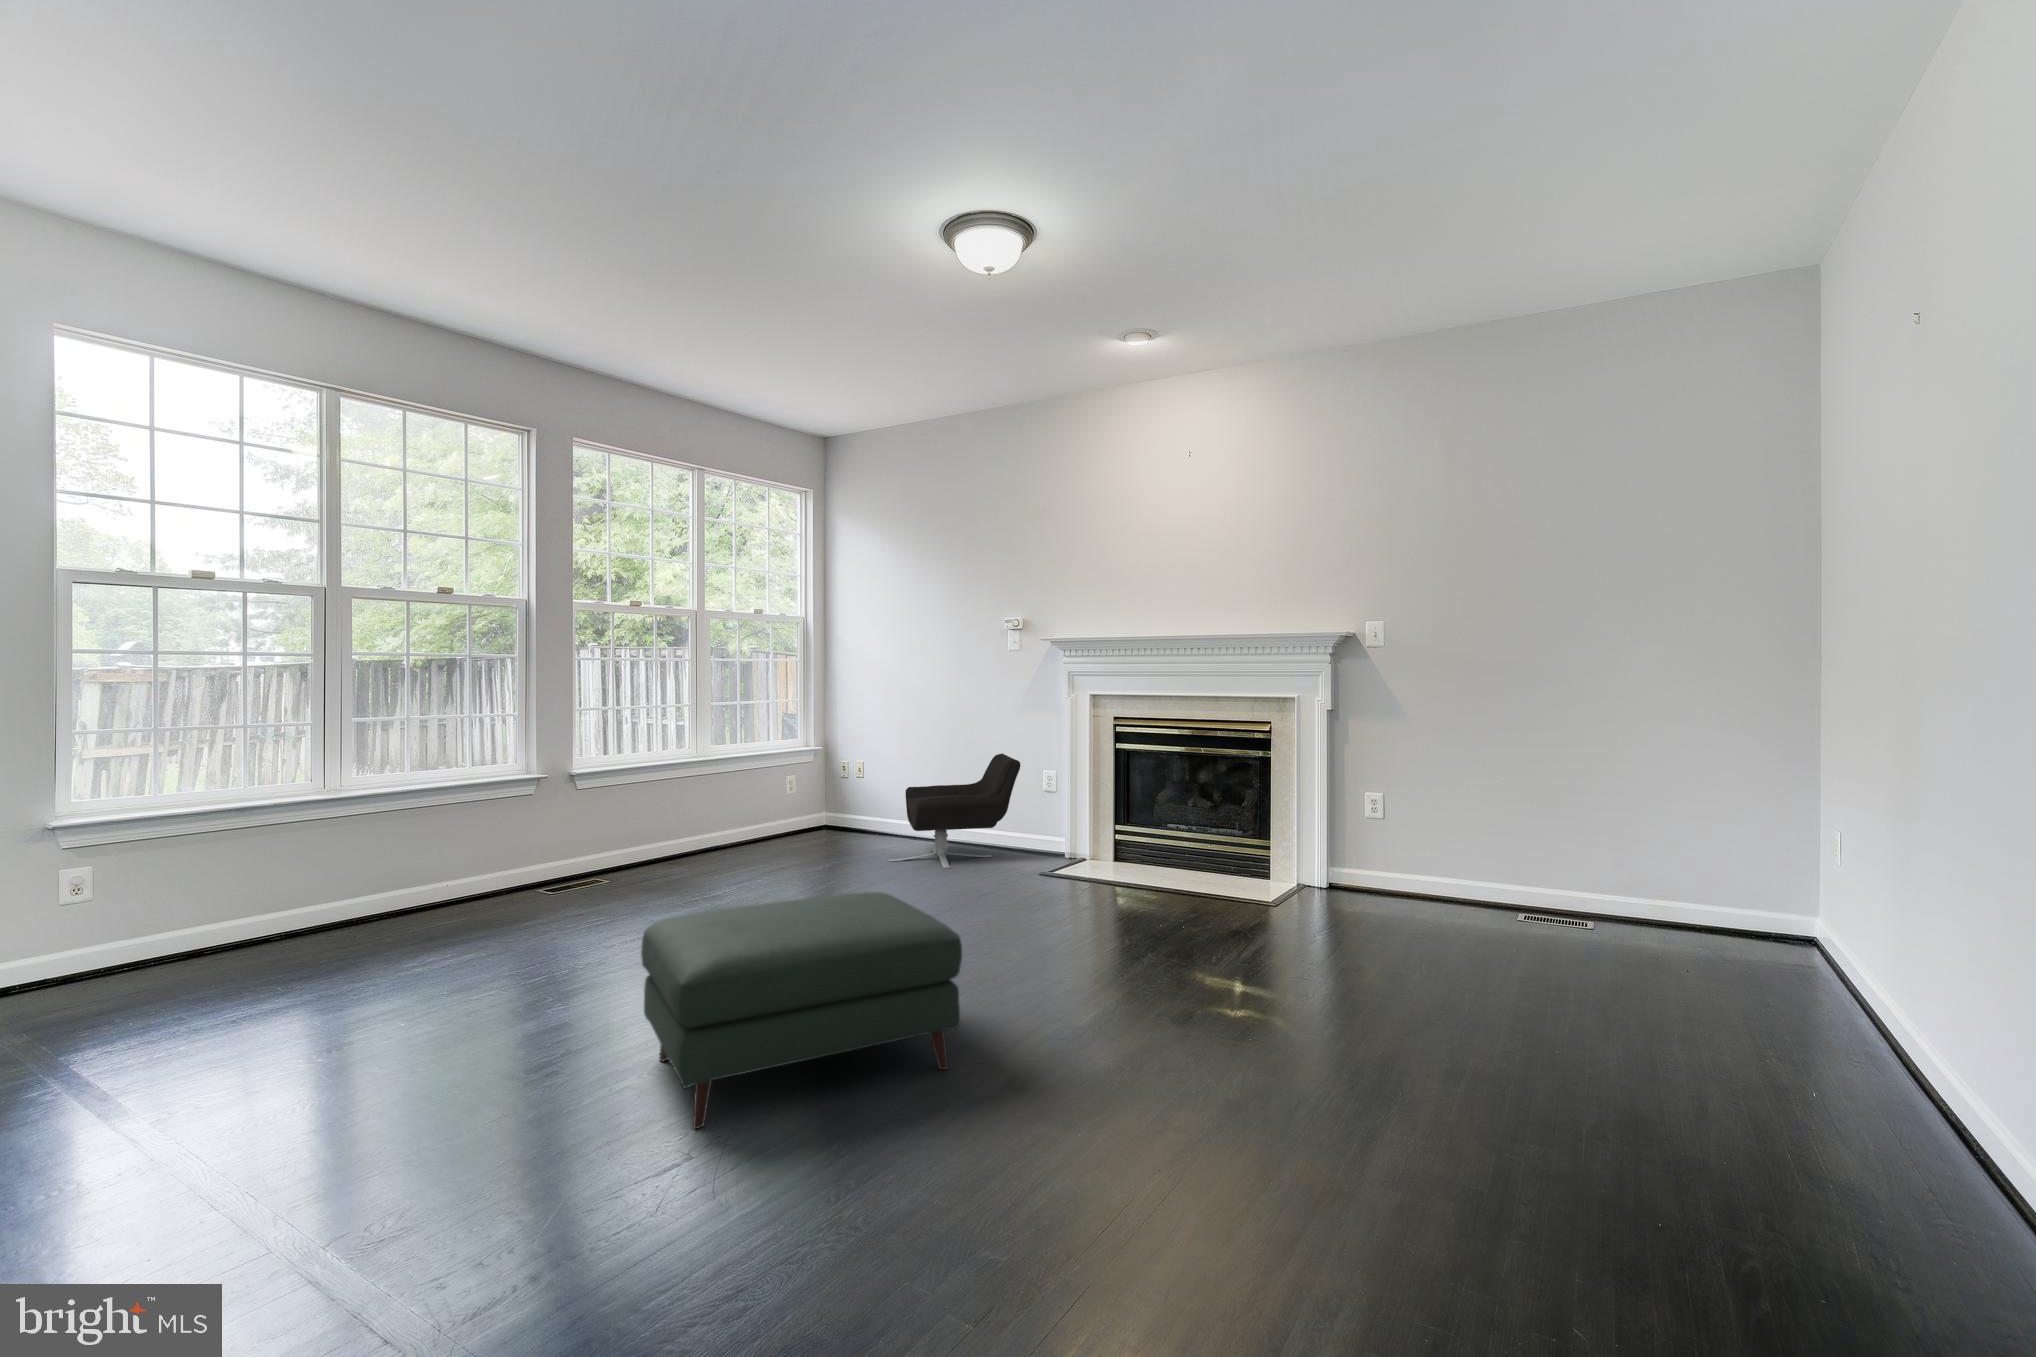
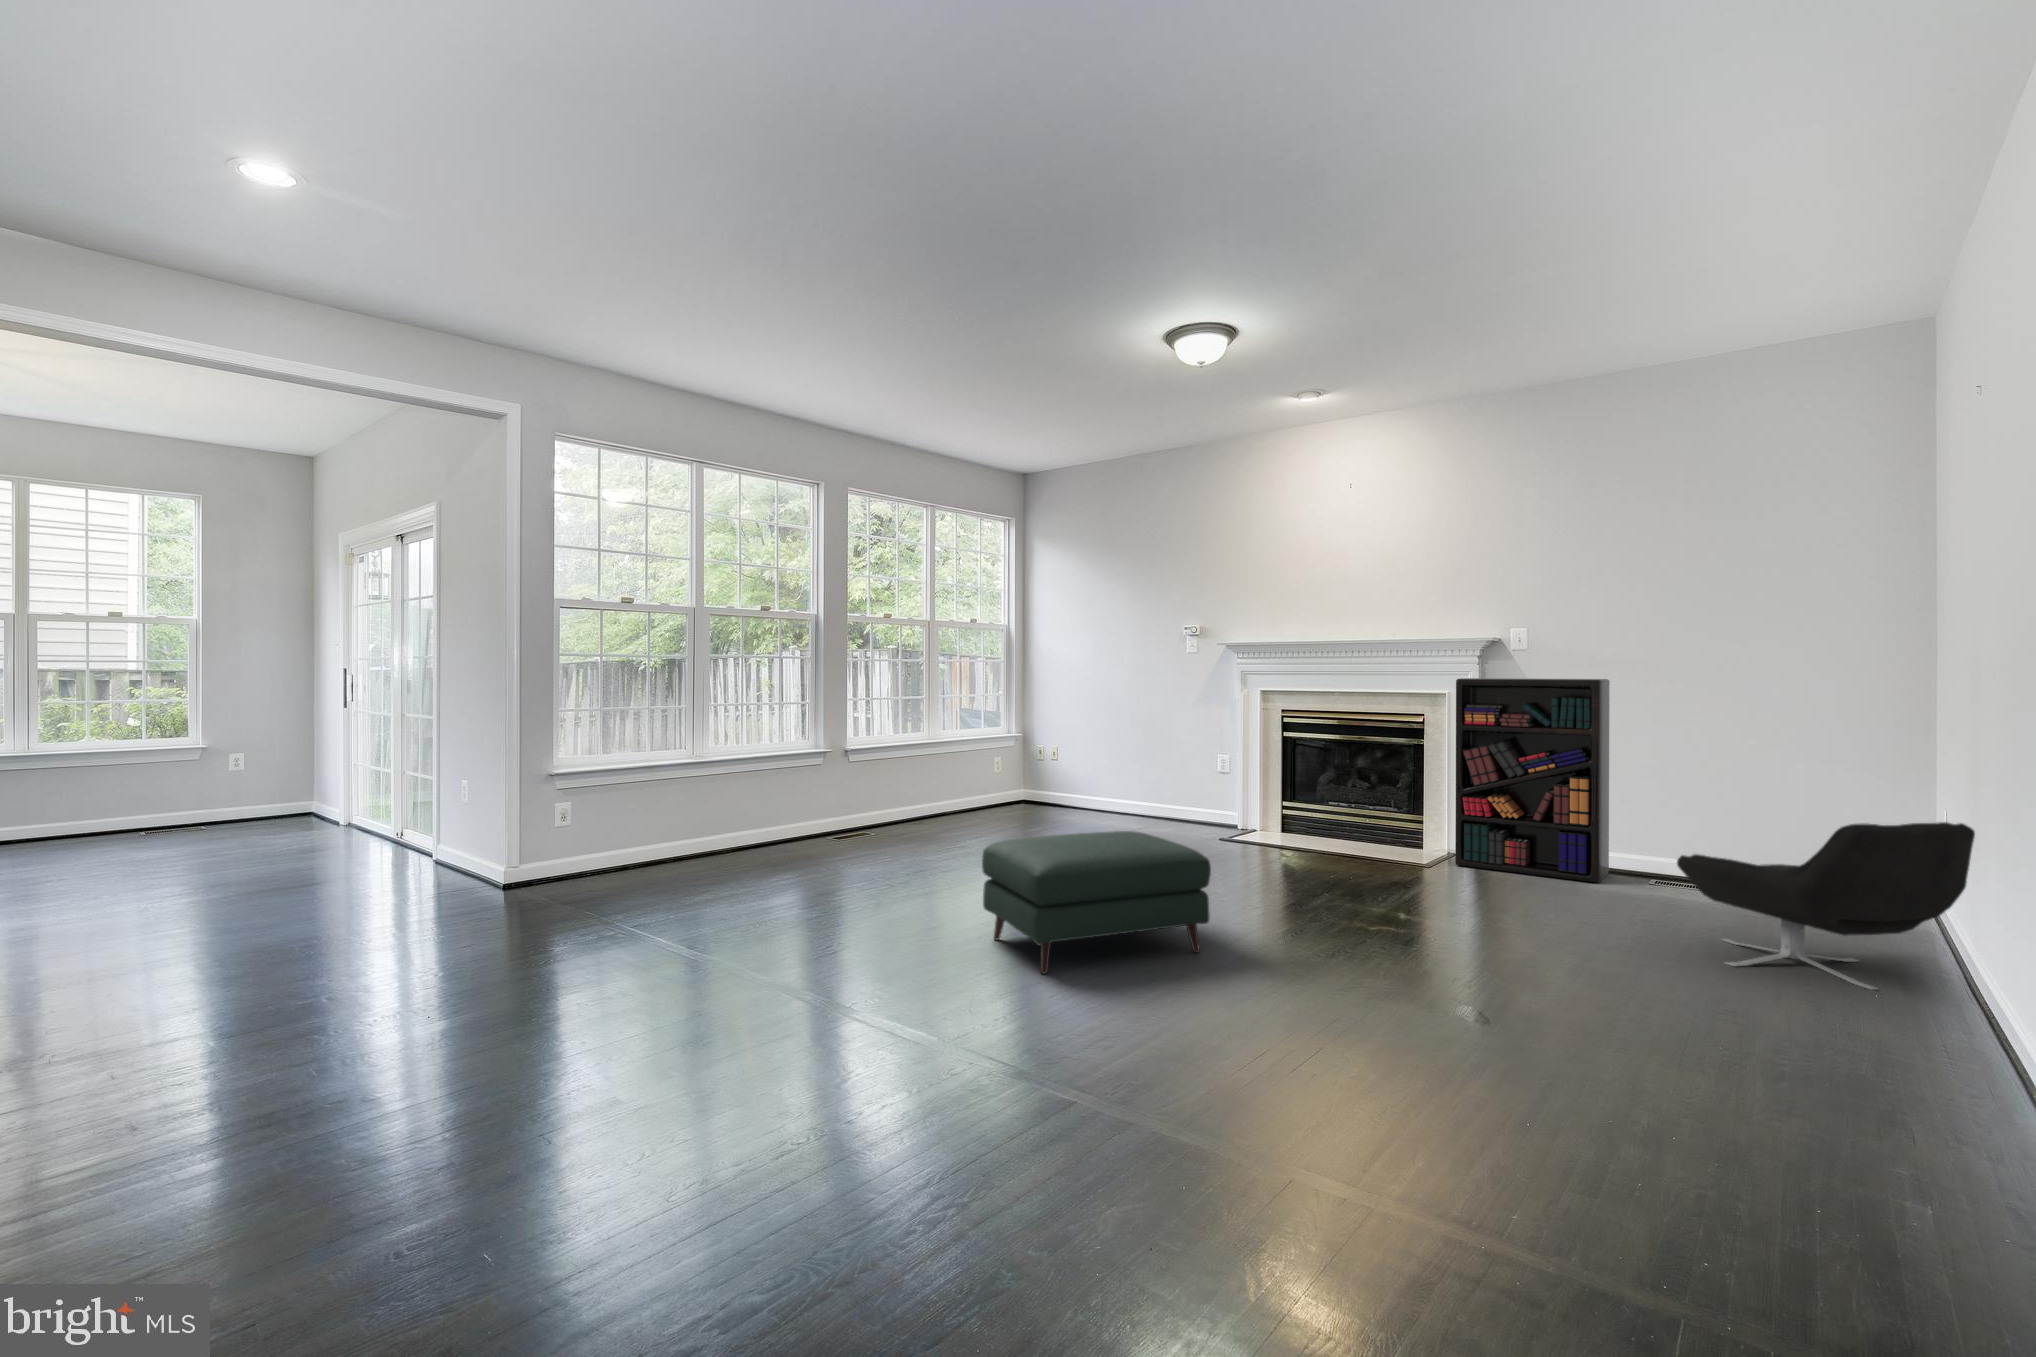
bookshelf: none [1305,679,1475,923] -> present [1455,678,1610,883]
lounge chair: present [889,753,1020,868] -> present [1677,822,1975,990]

